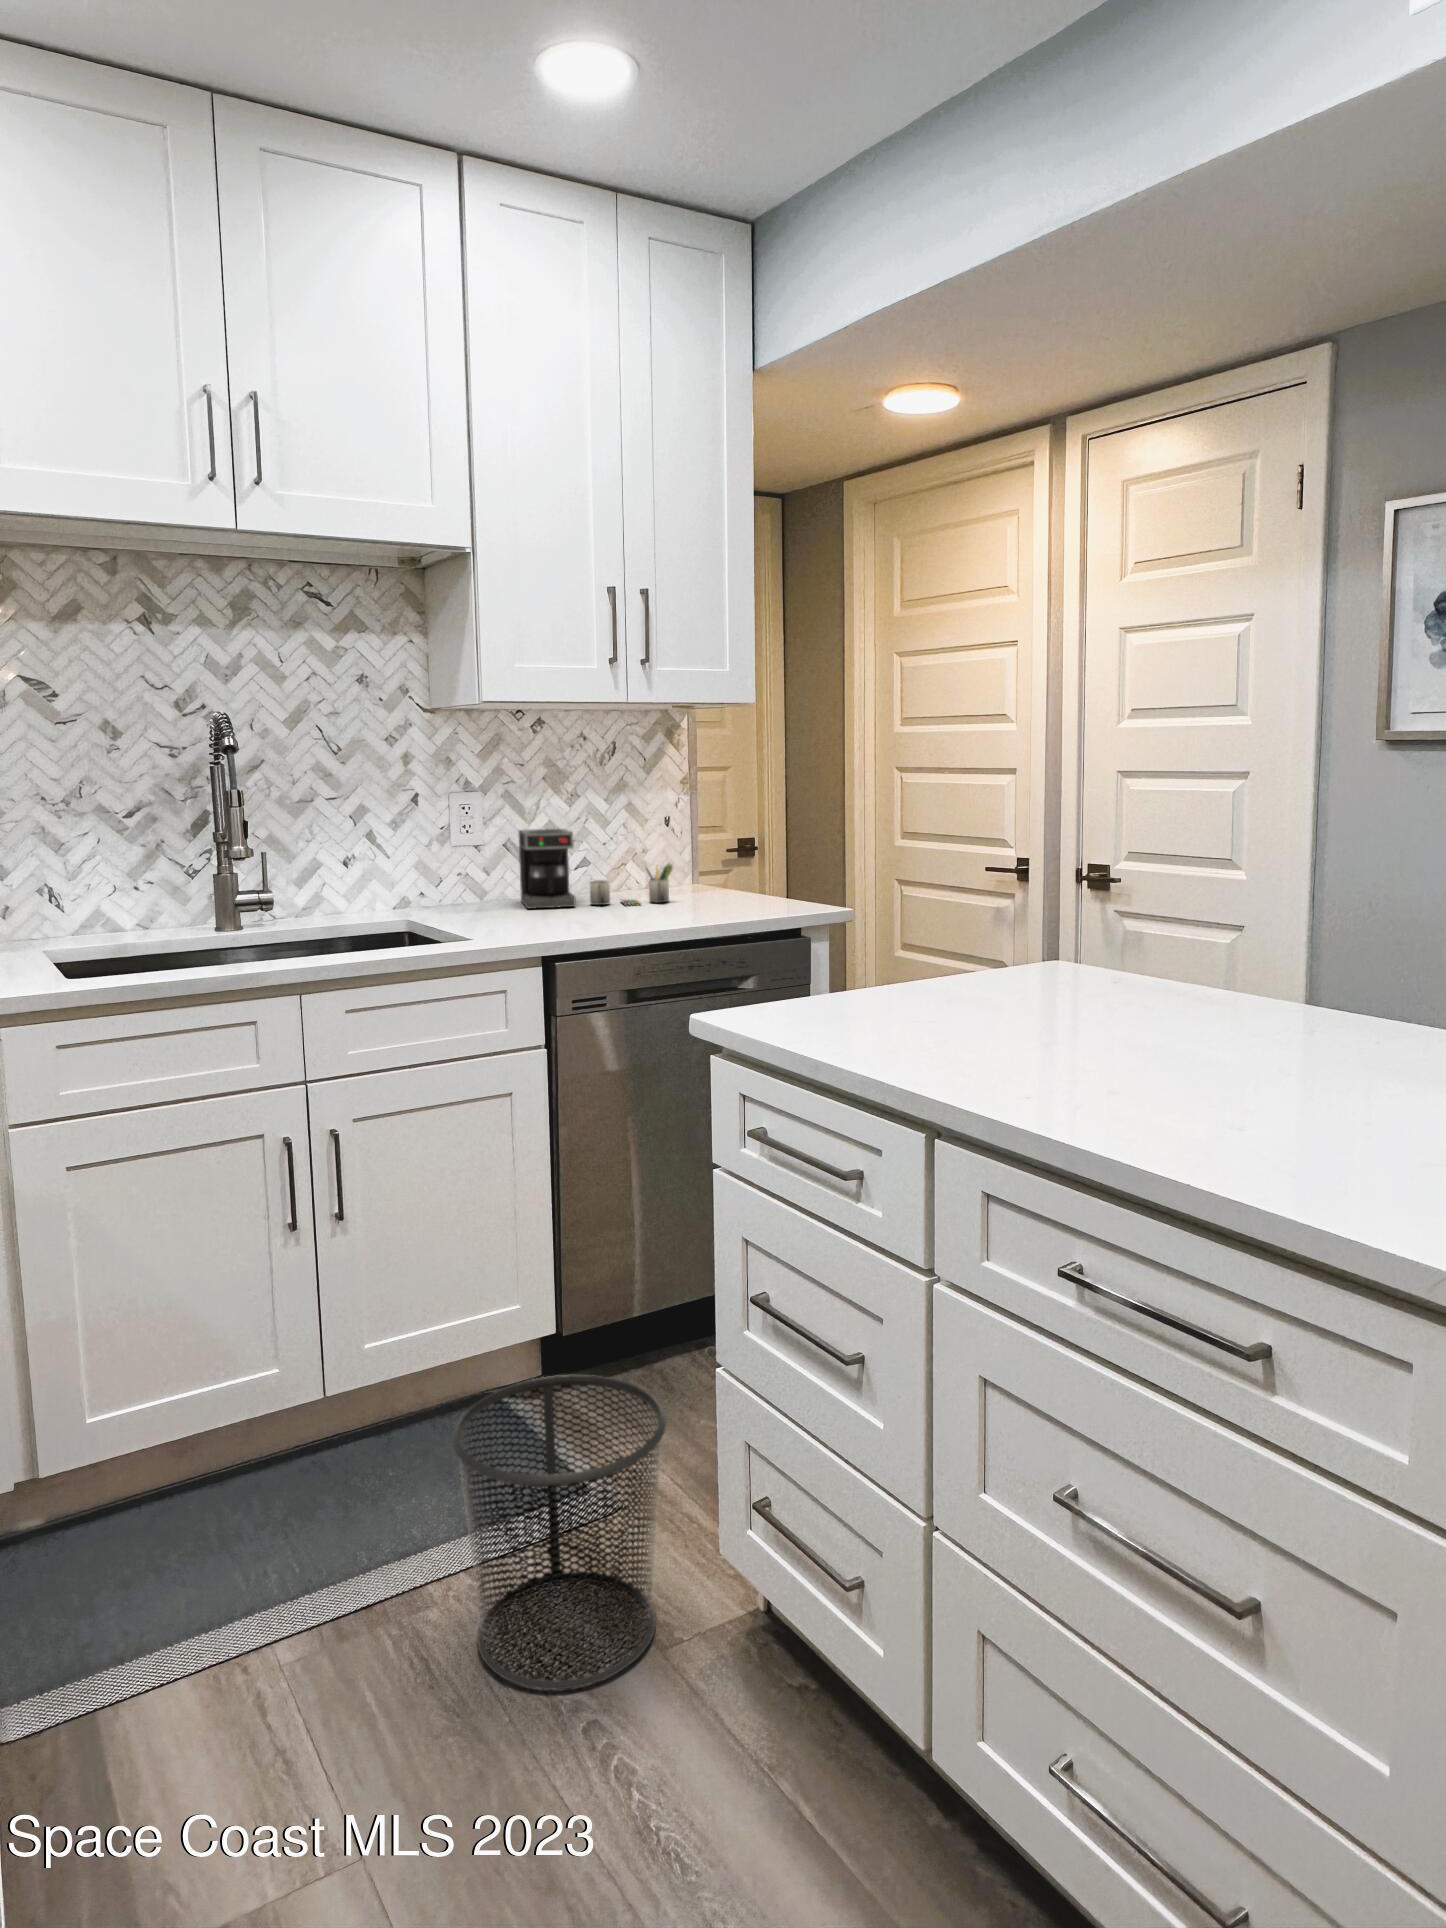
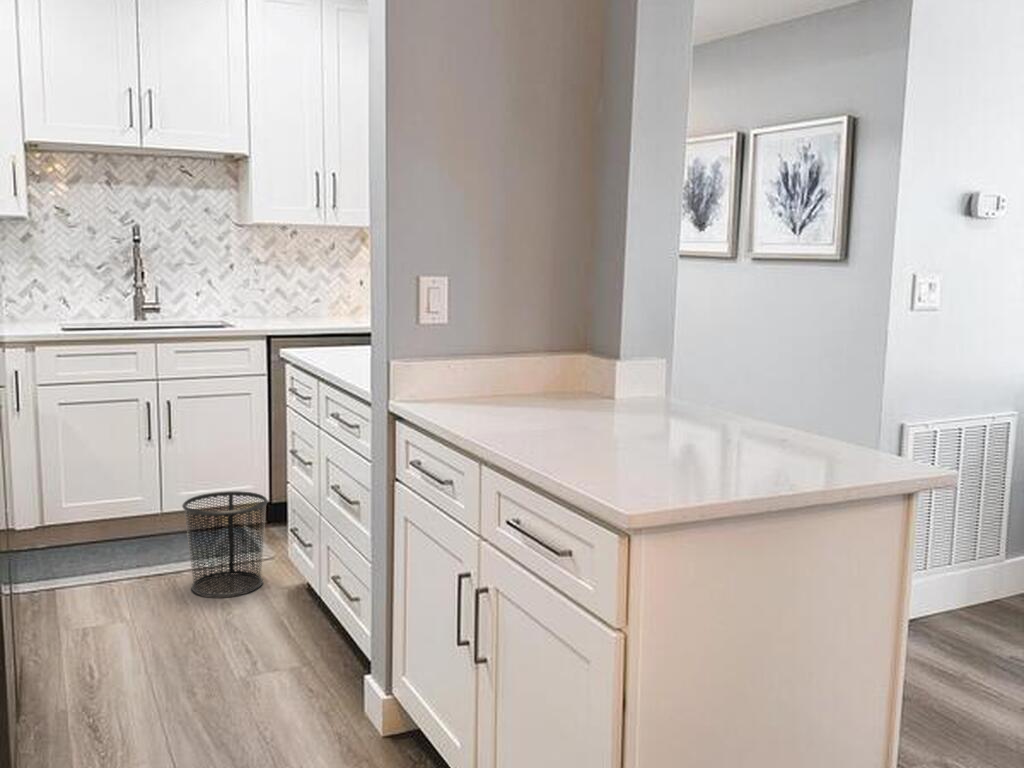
coffee maker: present [519,829,673,908] -> none [279,282,351,319]

